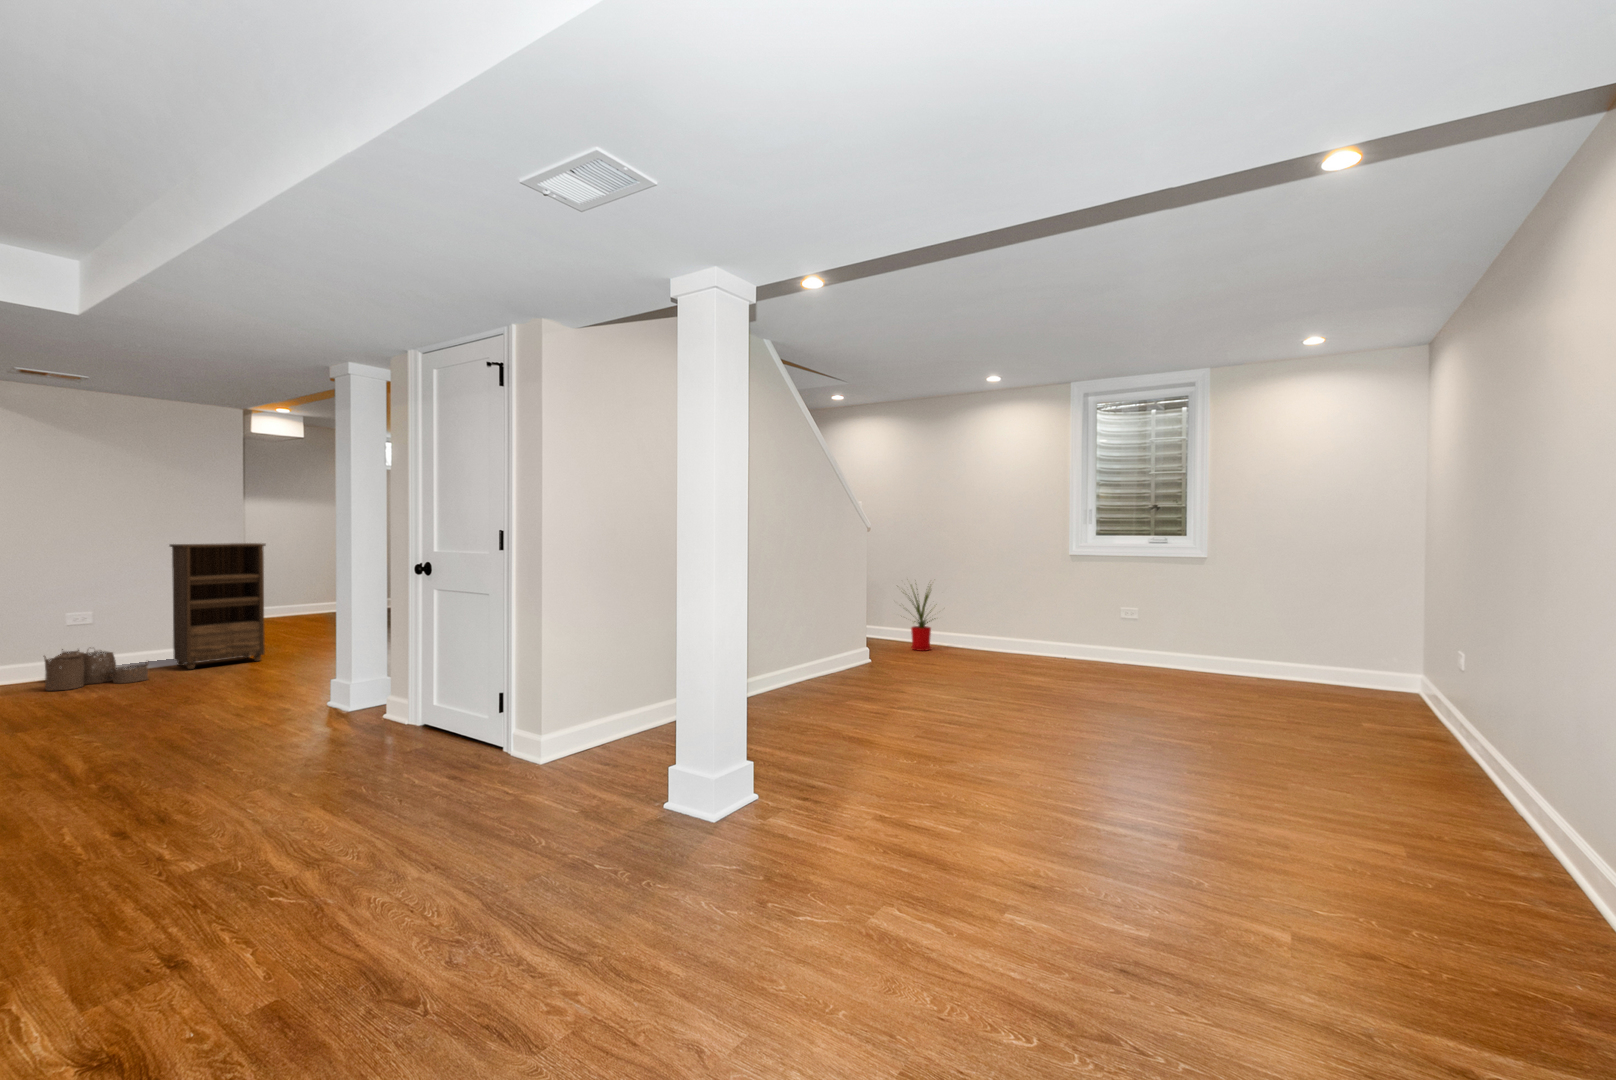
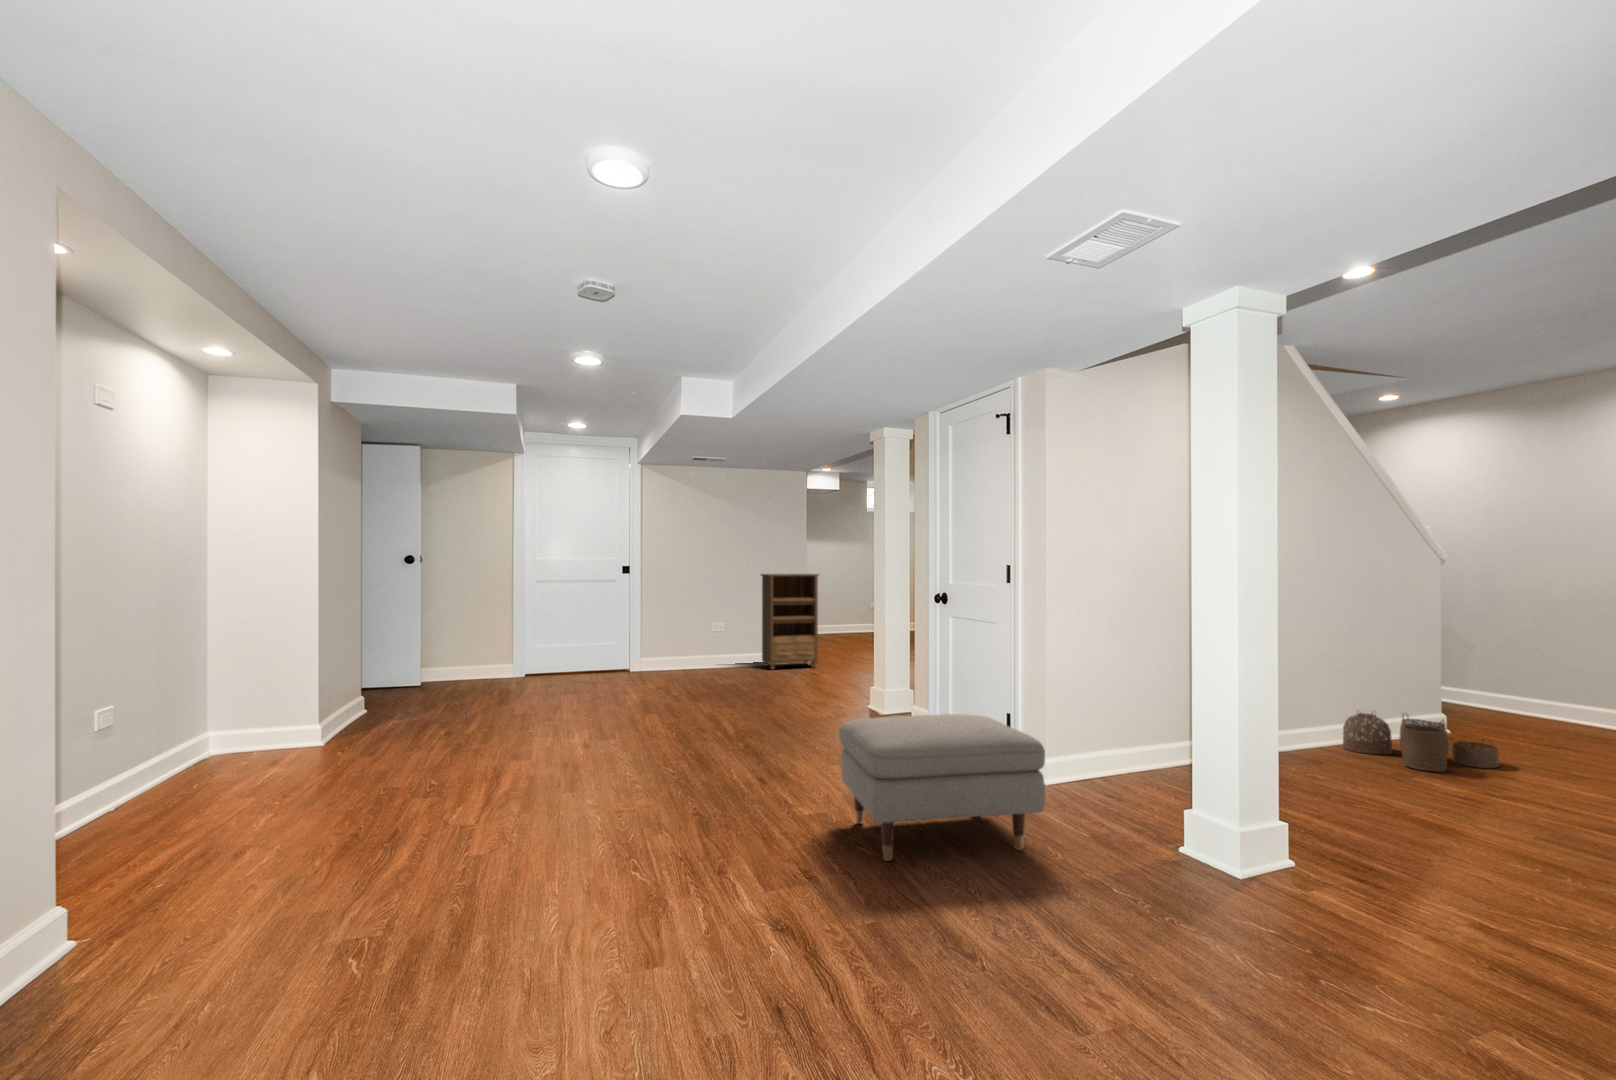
house plant: present [910,585,935,651] -> none [1488,626,1589,726]
woven basket: present [44,649,148,690] -> present [1343,713,1499,772]
ottoman: none [252,703,525,903] -> present [839,714,1045,861]

